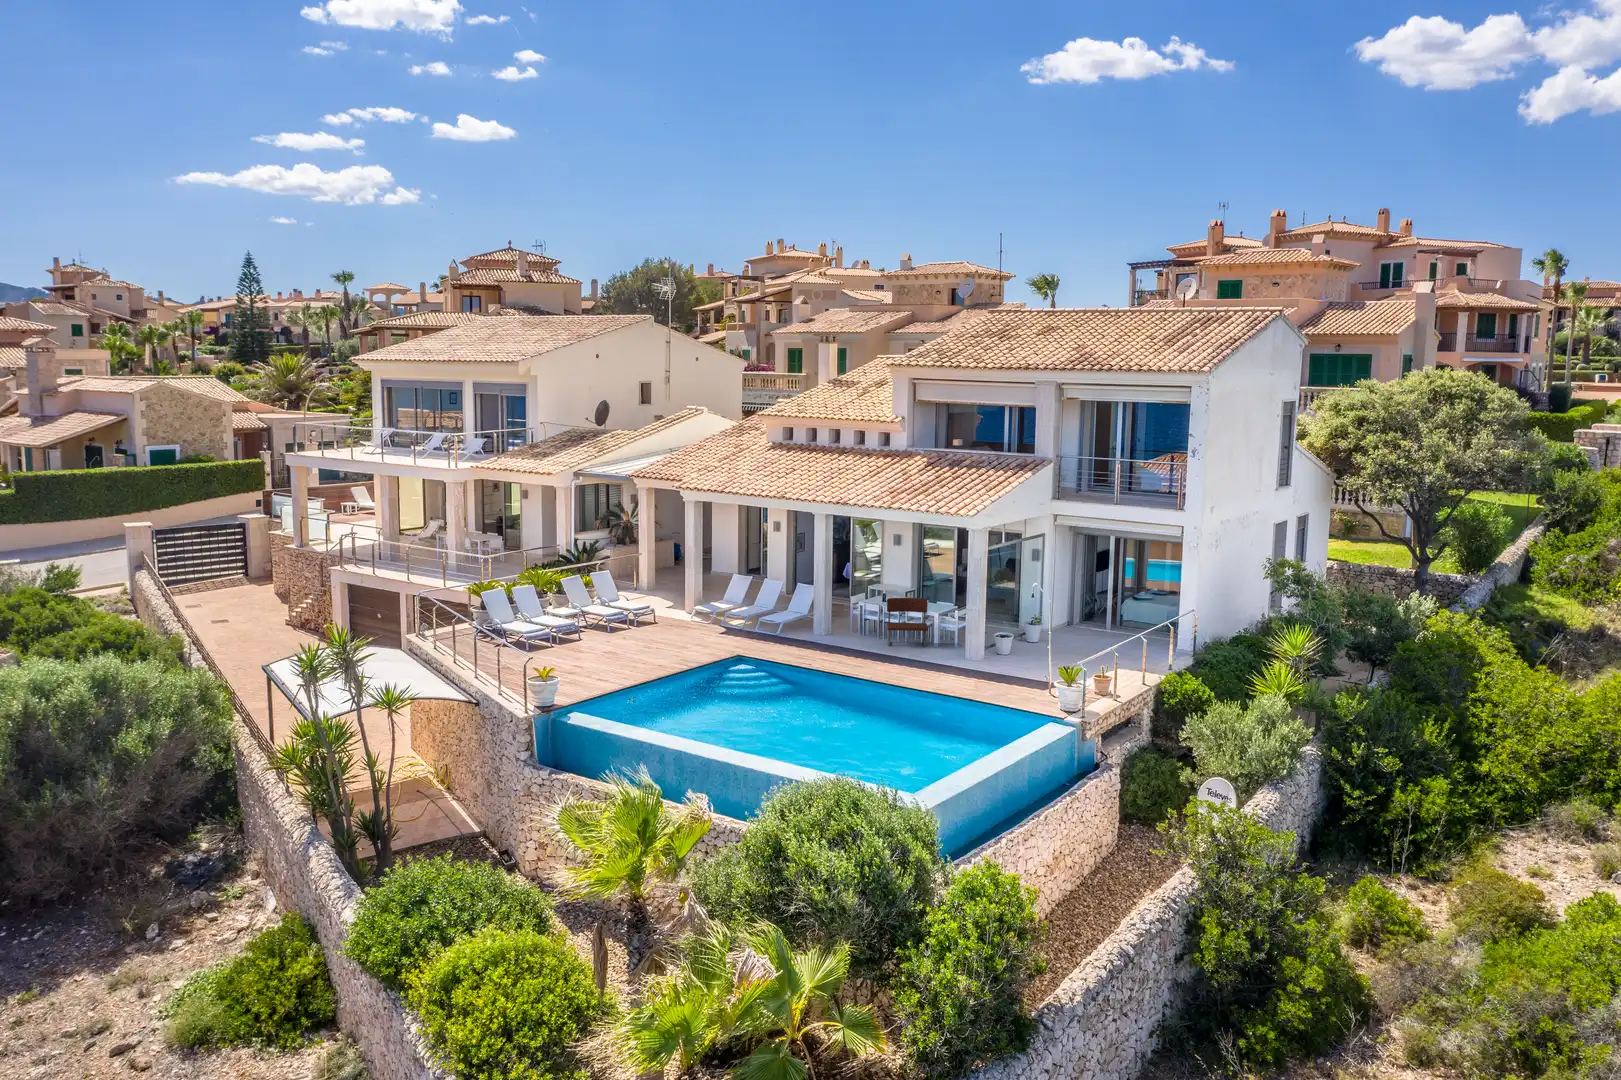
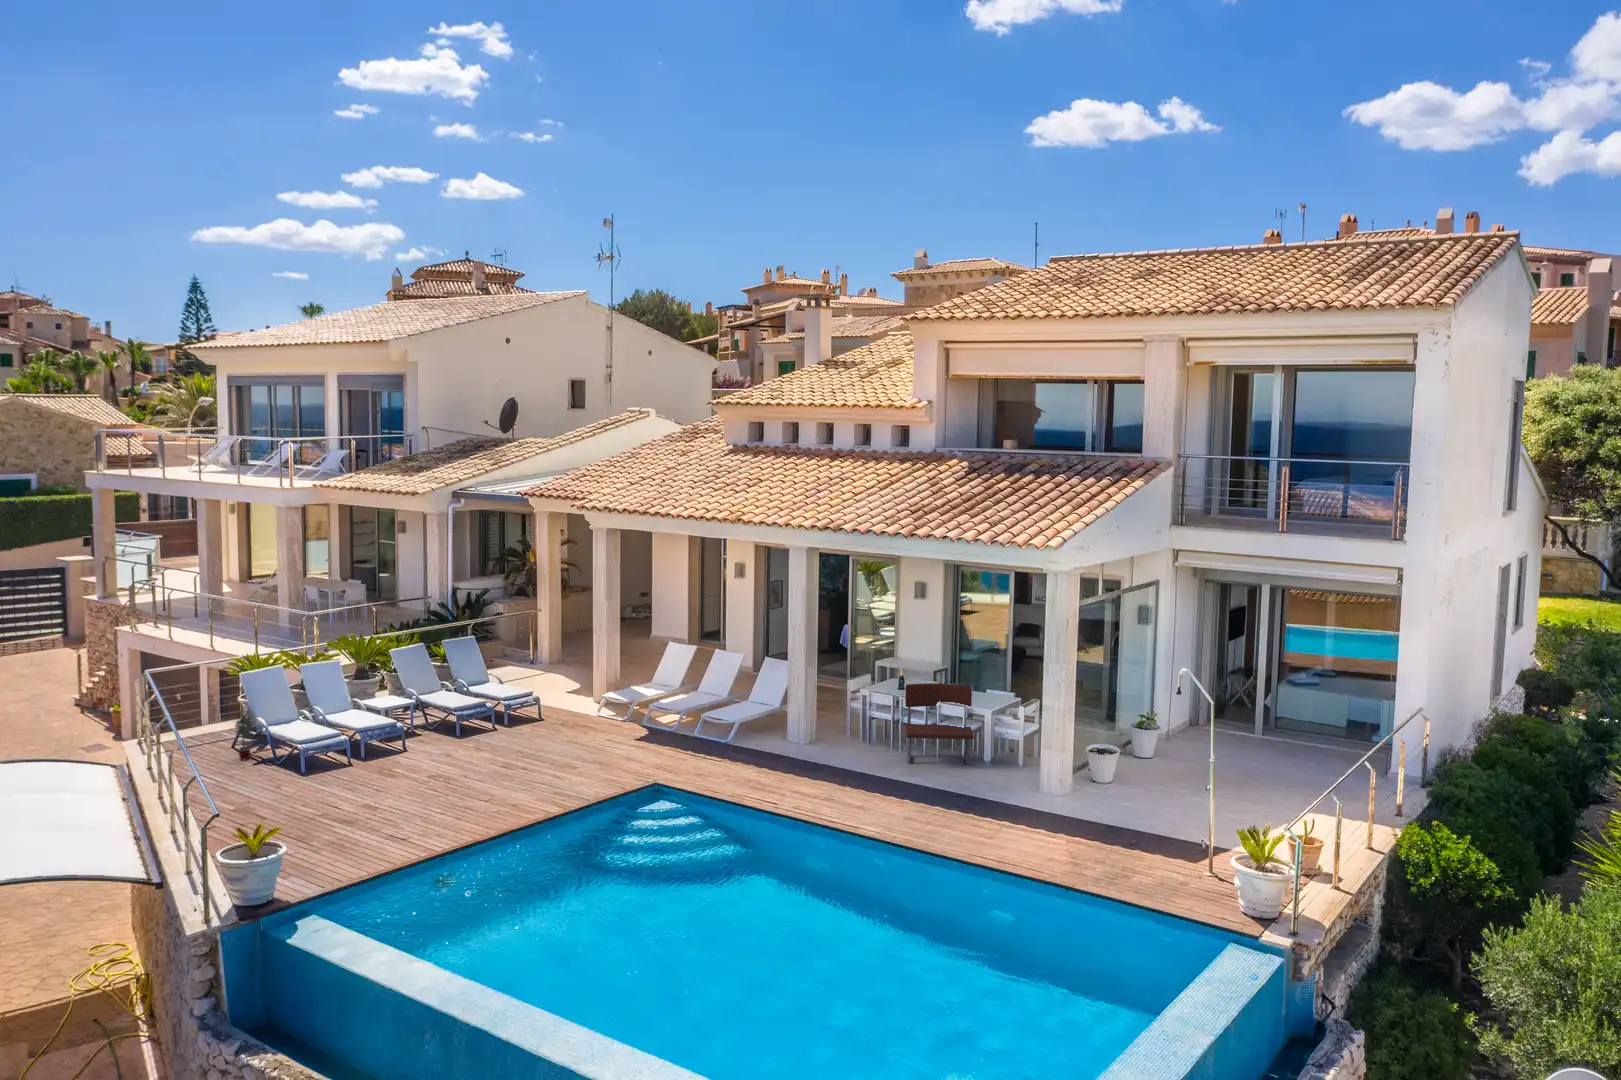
potted tree: none [478,613,497,646] -> present [235,710,263,760]

